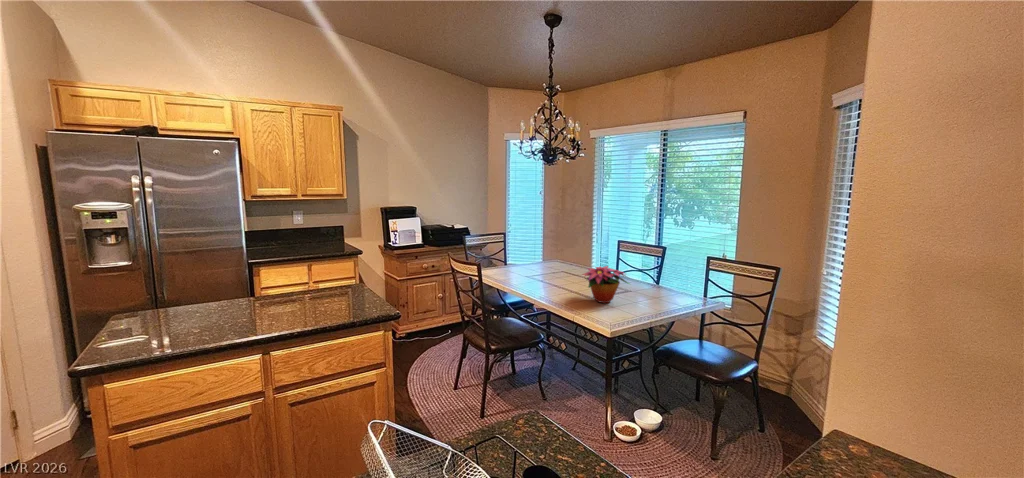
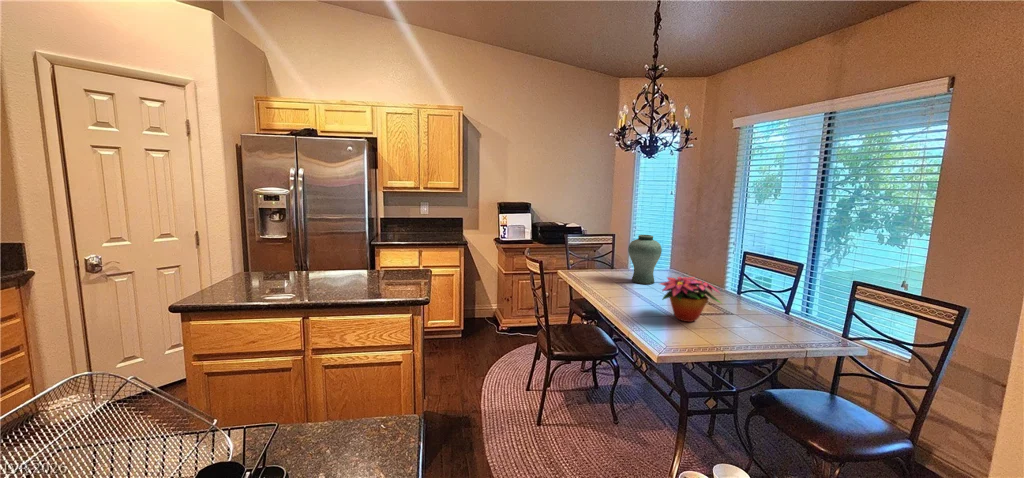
vase: none [534,232,562,276] -> present [628,235,662,284]

